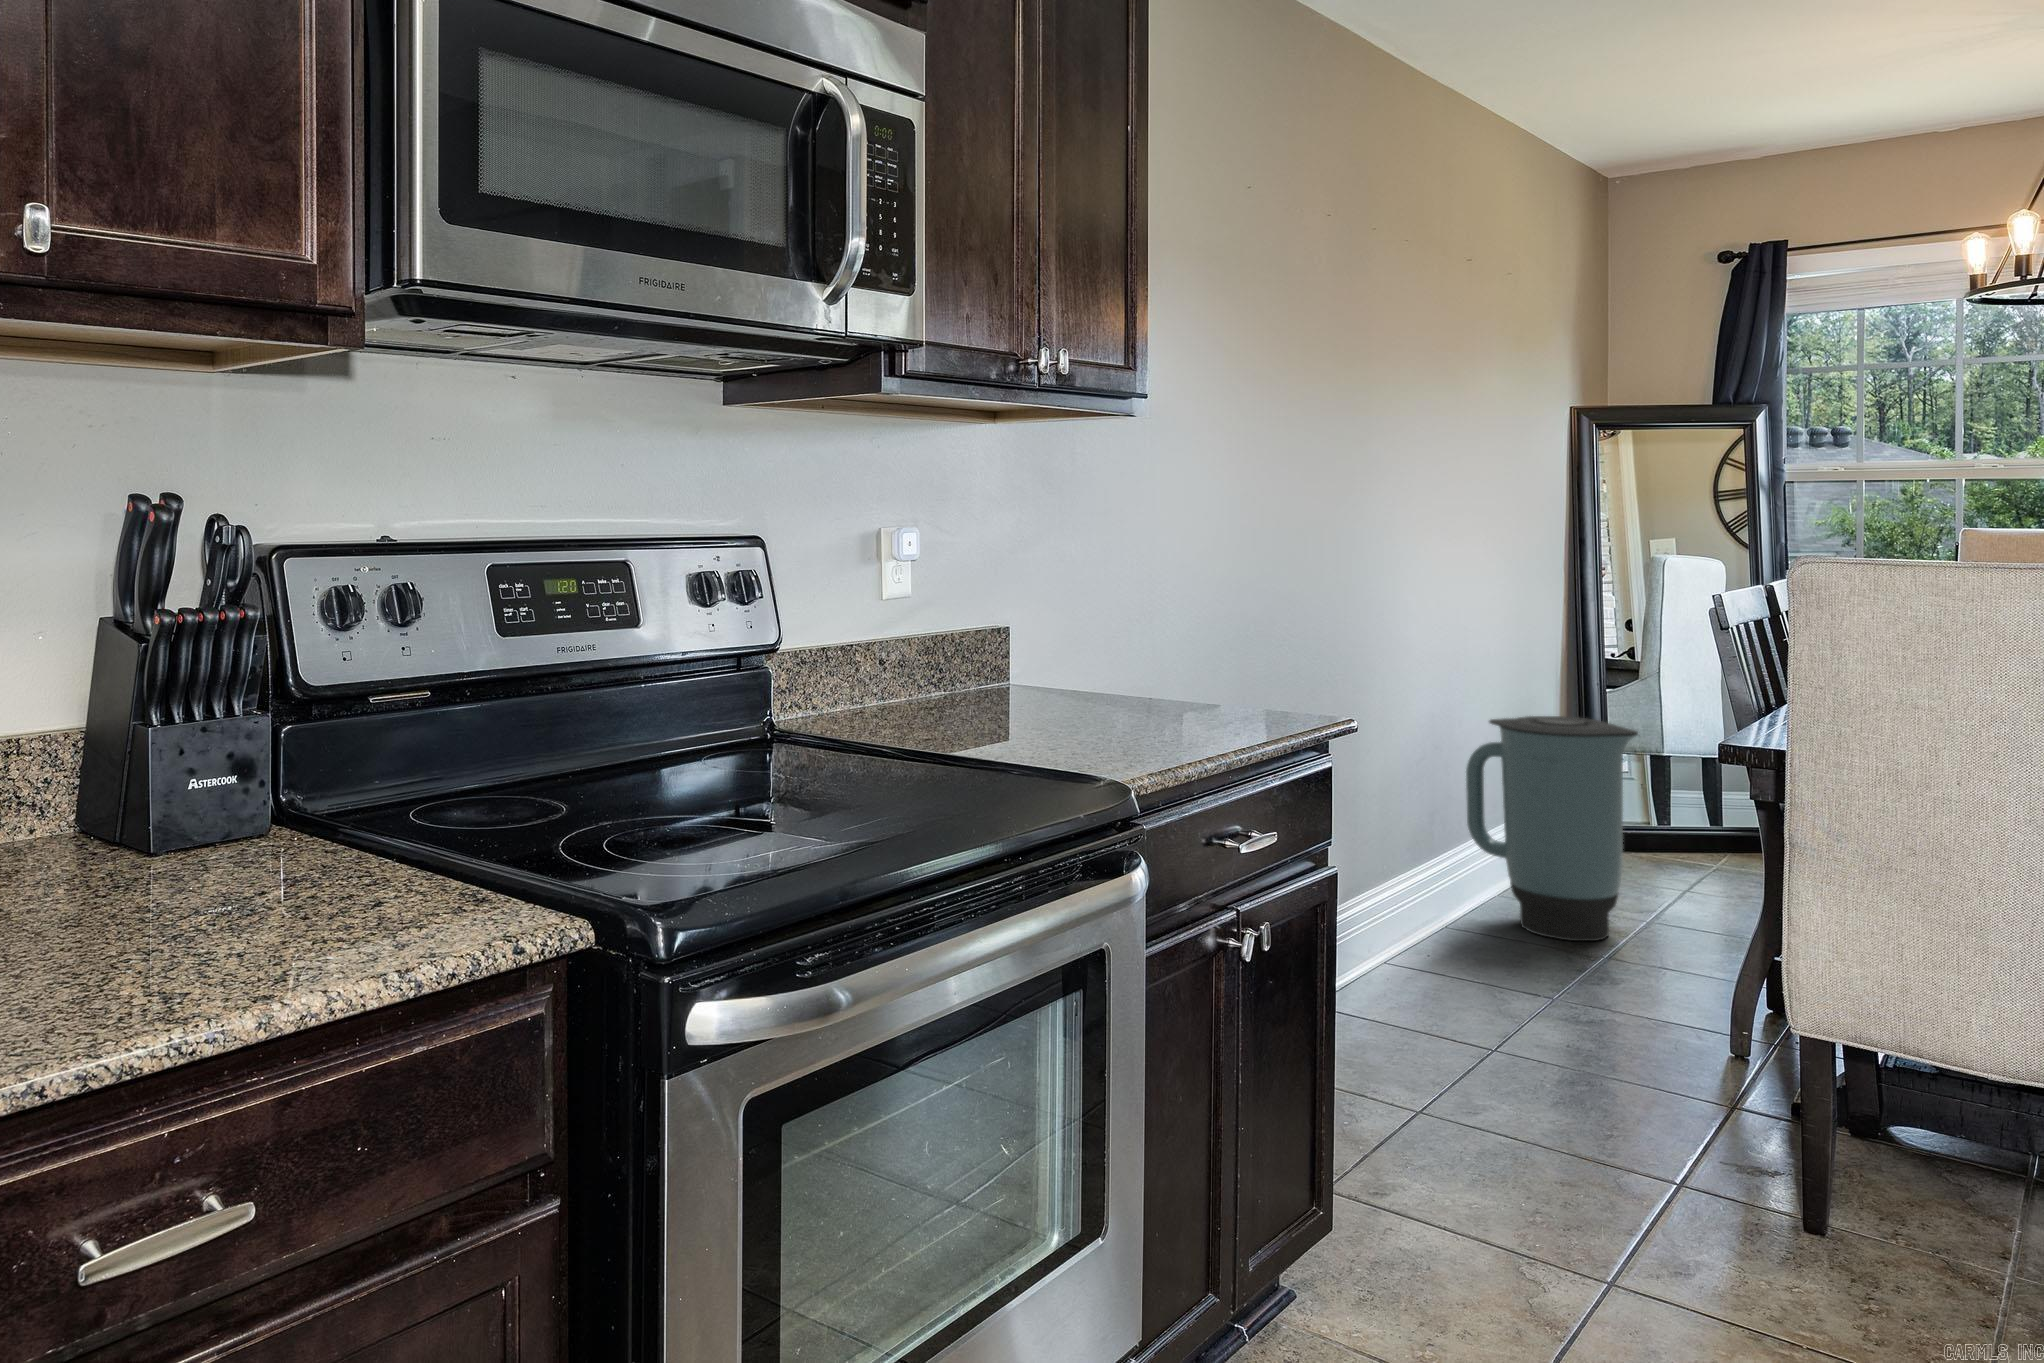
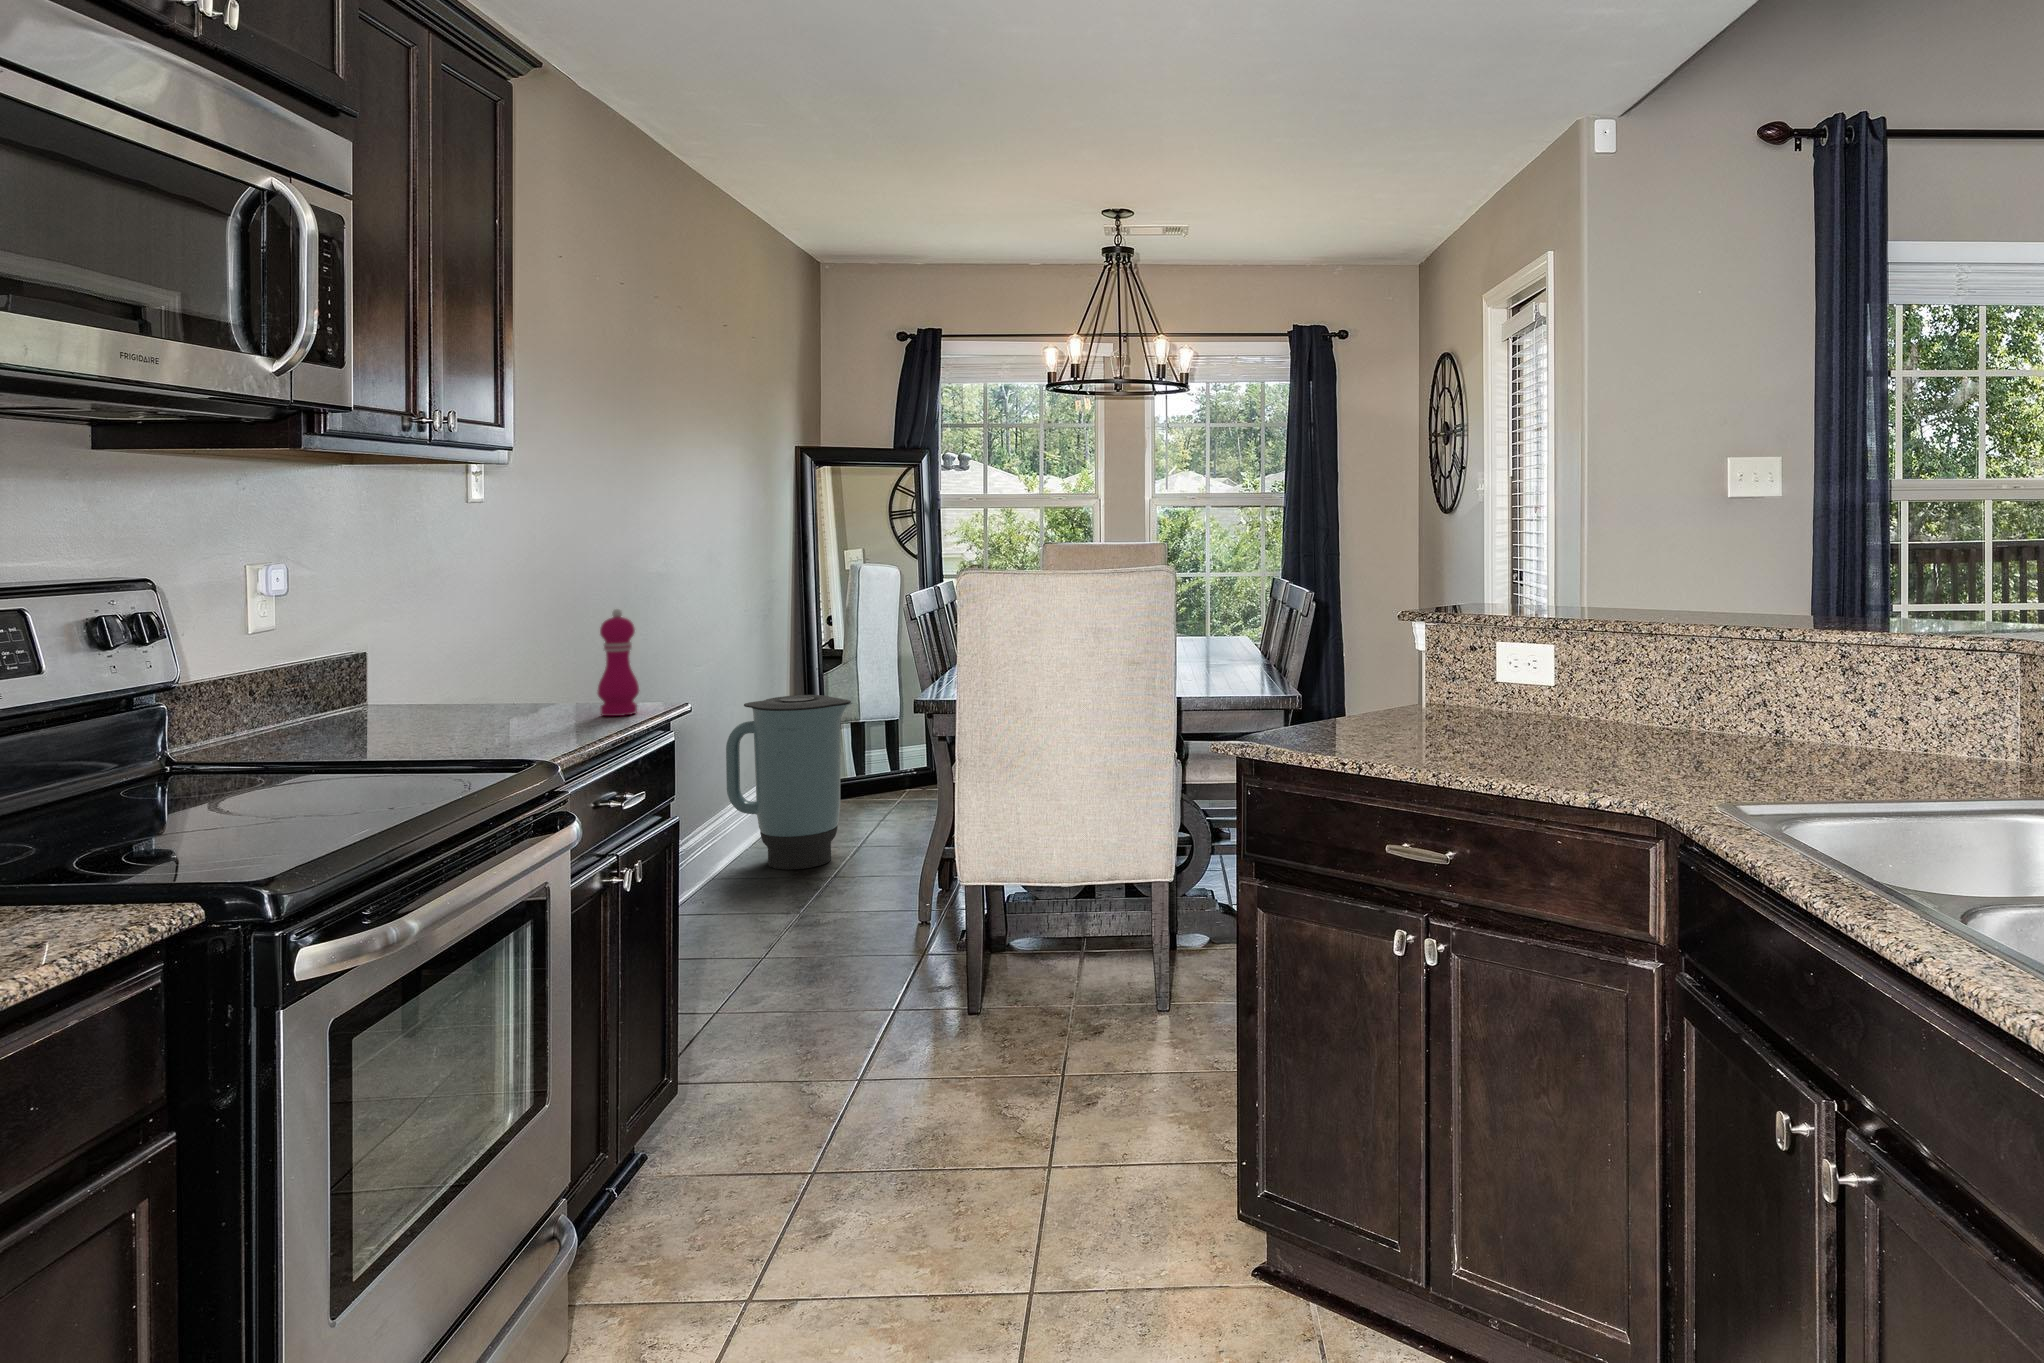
pepper mill: none [1228,587,1281,727] -> present [598,609,639,716]

